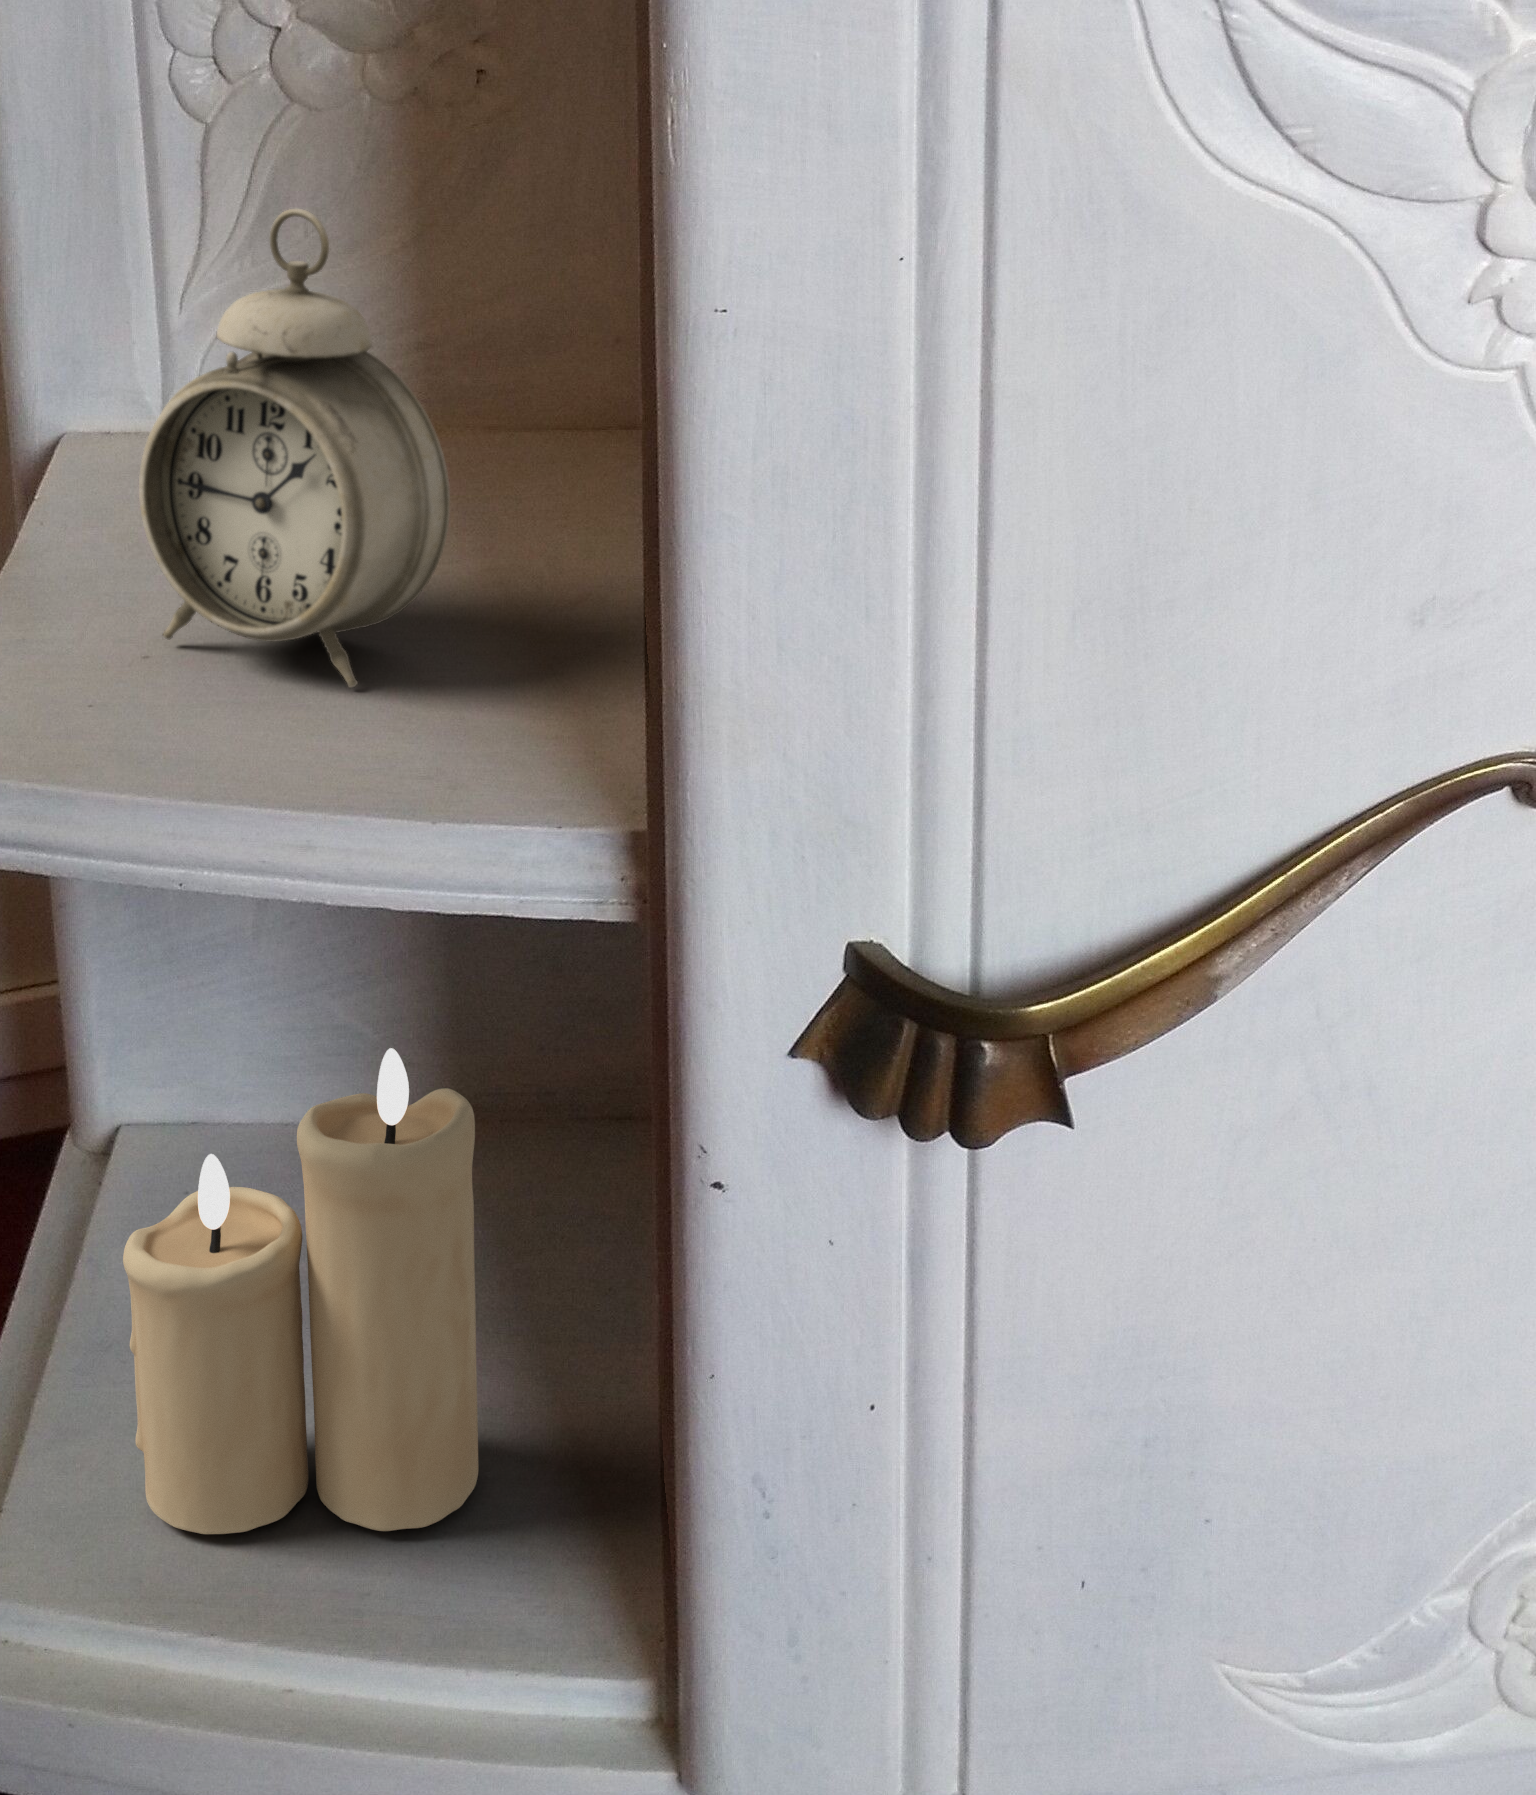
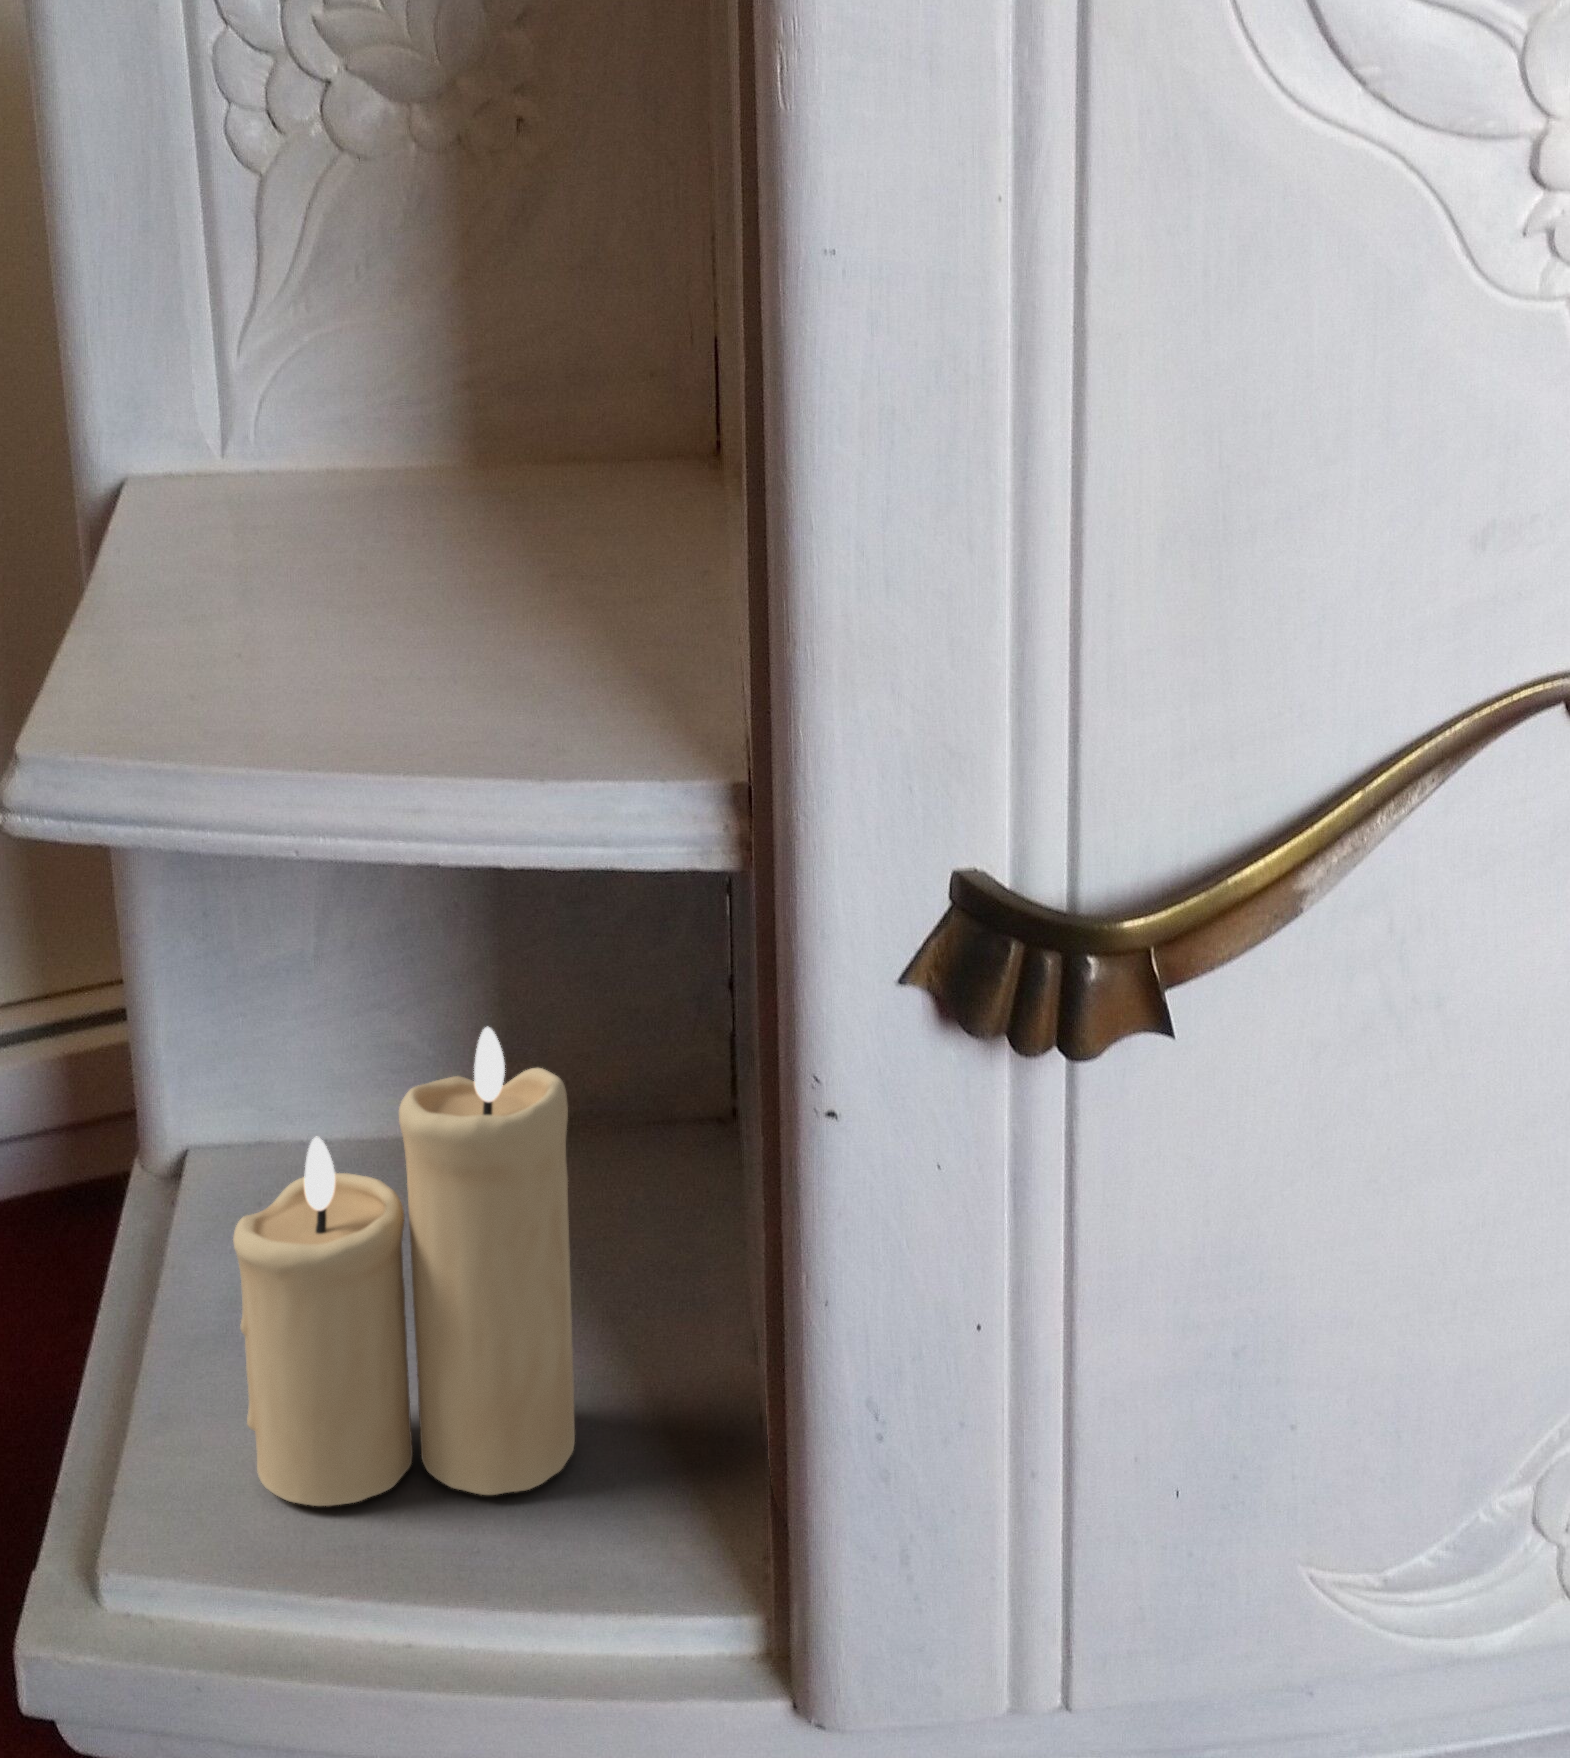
alarm clock: present [139,209,450,688] -> none [233,222,531,678]

